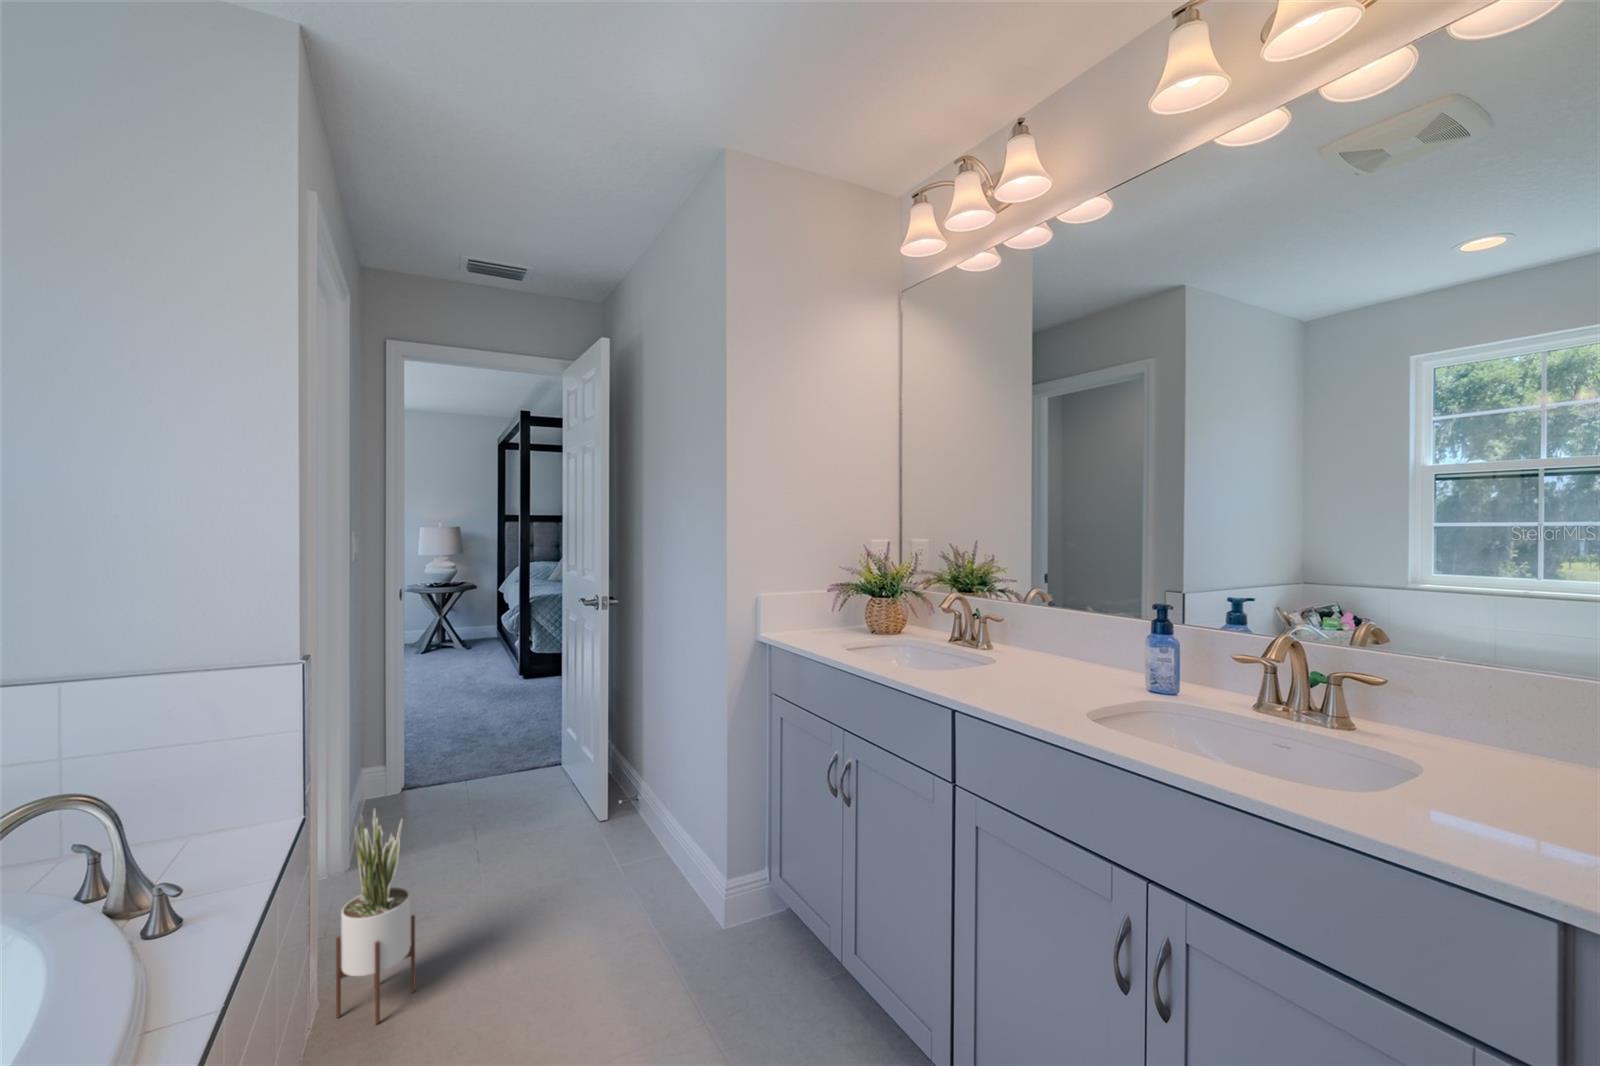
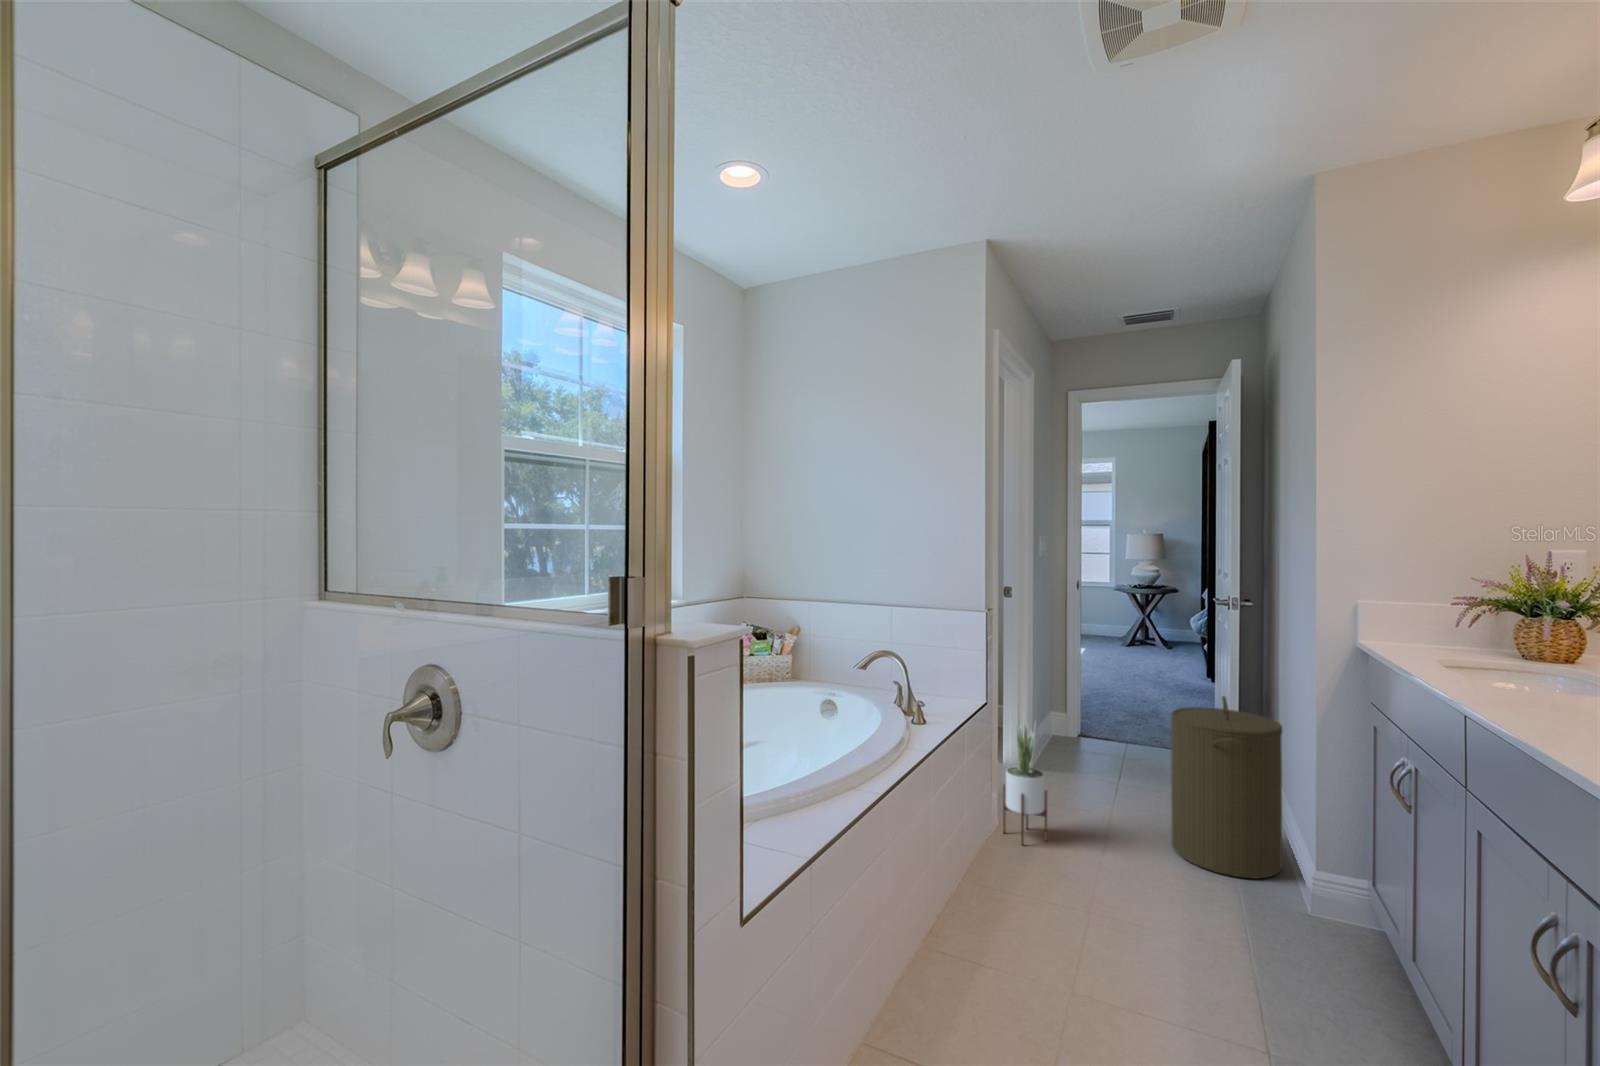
laundry hamper: none [570,710,681,921] -> present [1171,696,1282,879]

